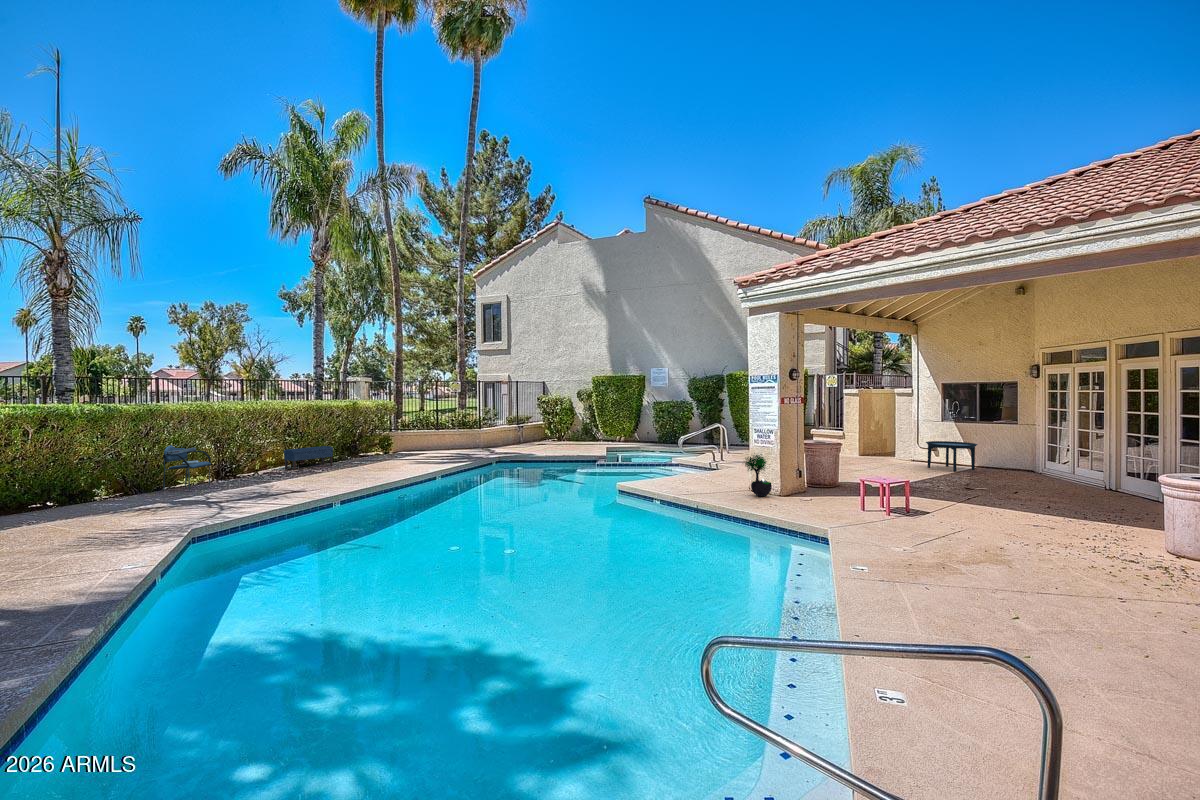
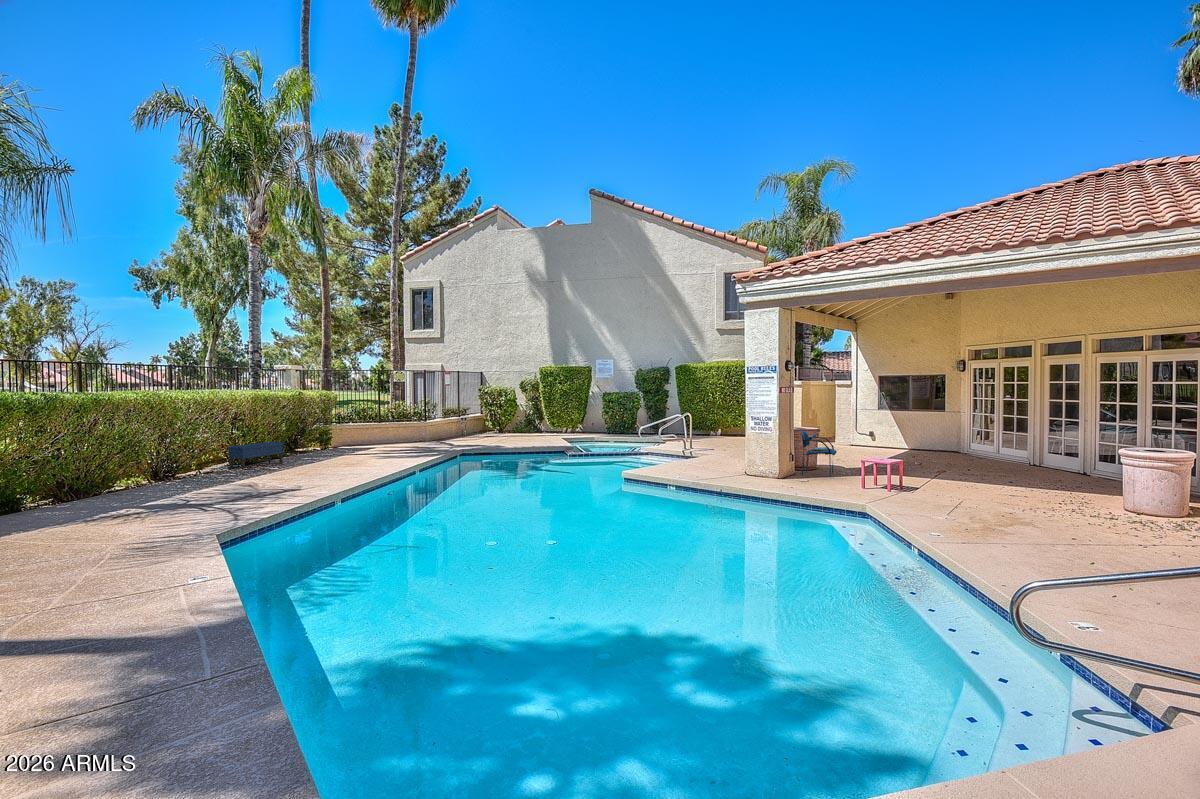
round table: present [926,441,977,472] -> none [872,427,916,453]
chair: present [163,445,211,491] -> present [801,431,837,477]
potted tree: present [745,453,772,496] -> none [752,436,778,478]

